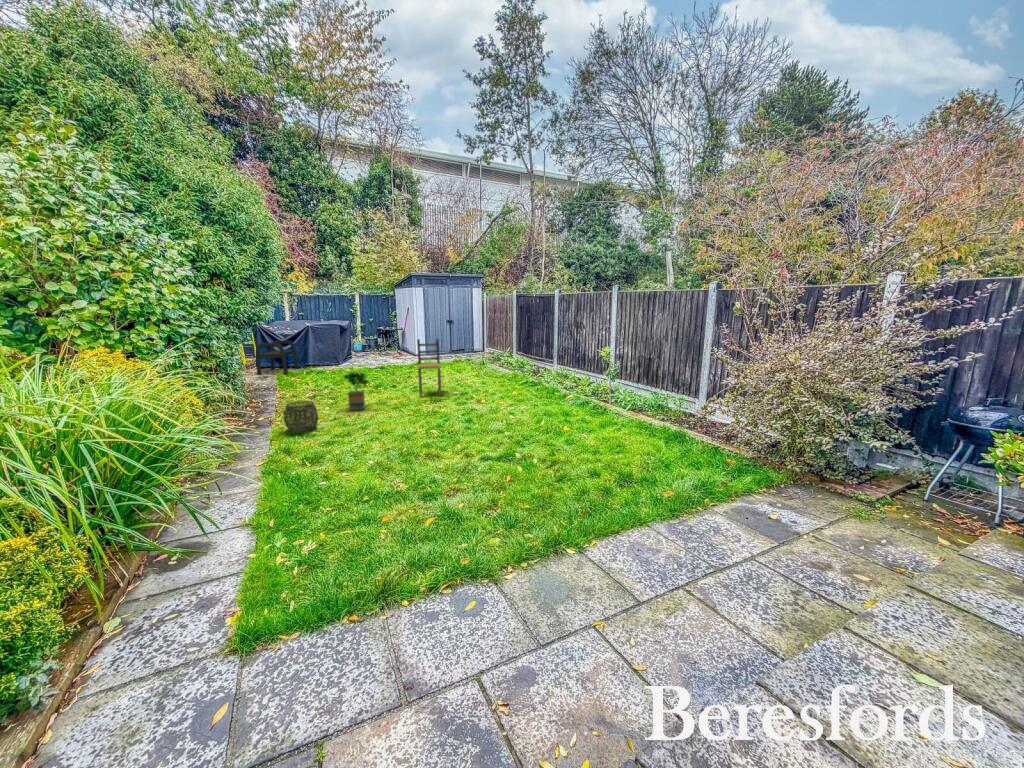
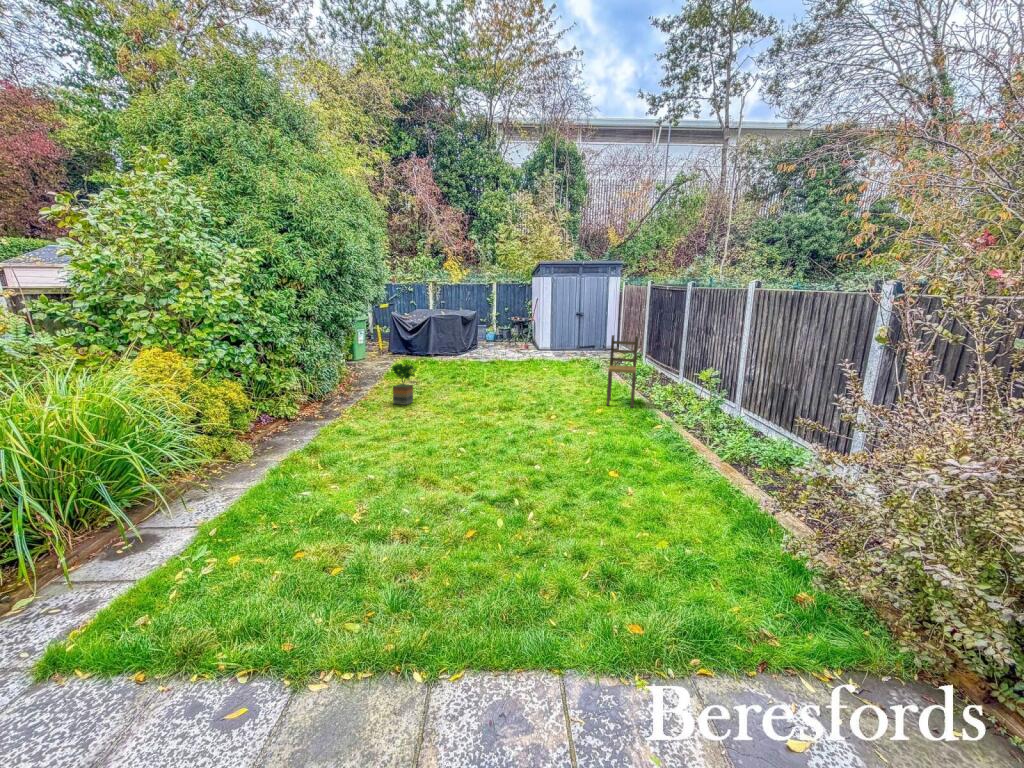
chair: present [417,339,441,397] -> present [606,335,638,407]
bench: present [256,340,299,375] -> none [378,327,420,360]
woven basket: present [284,401,318,432] -> none [308,388,343,421]

